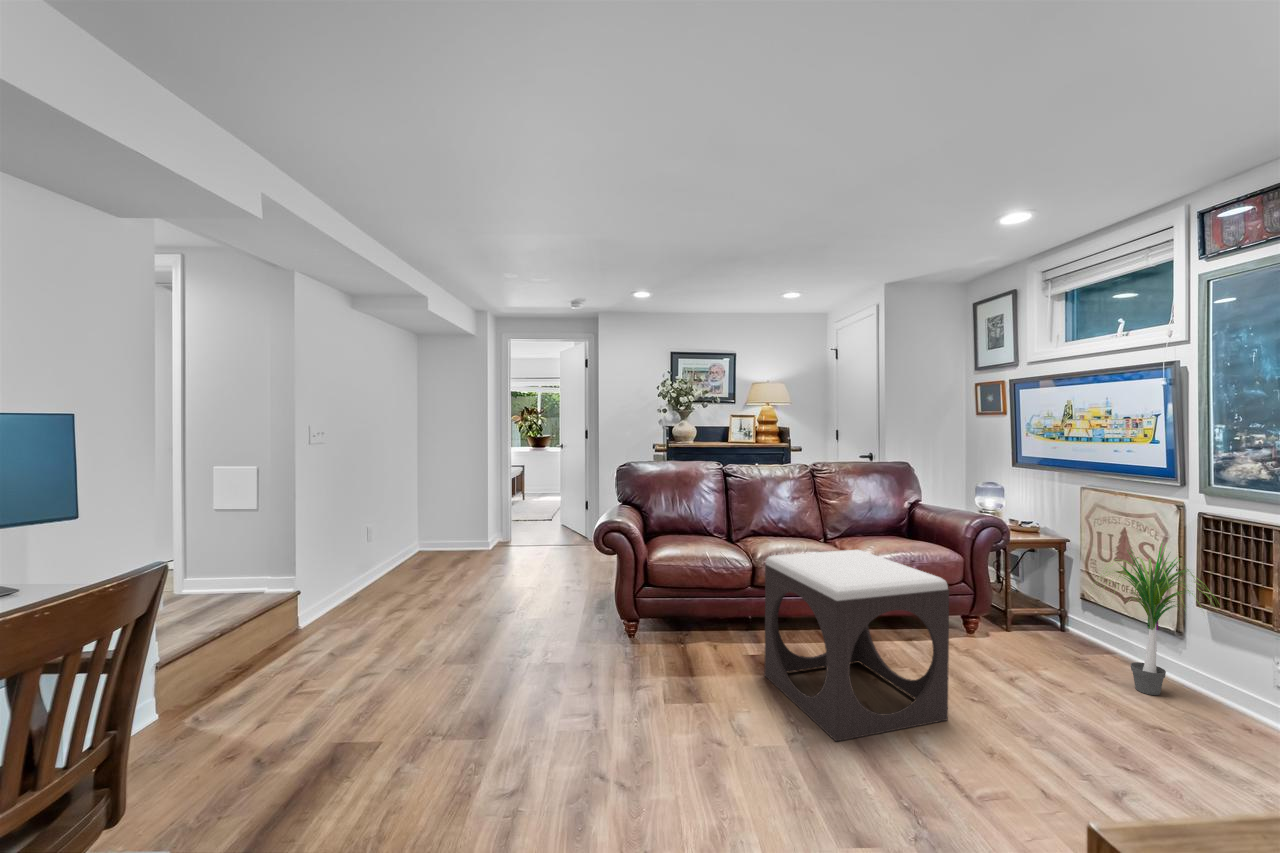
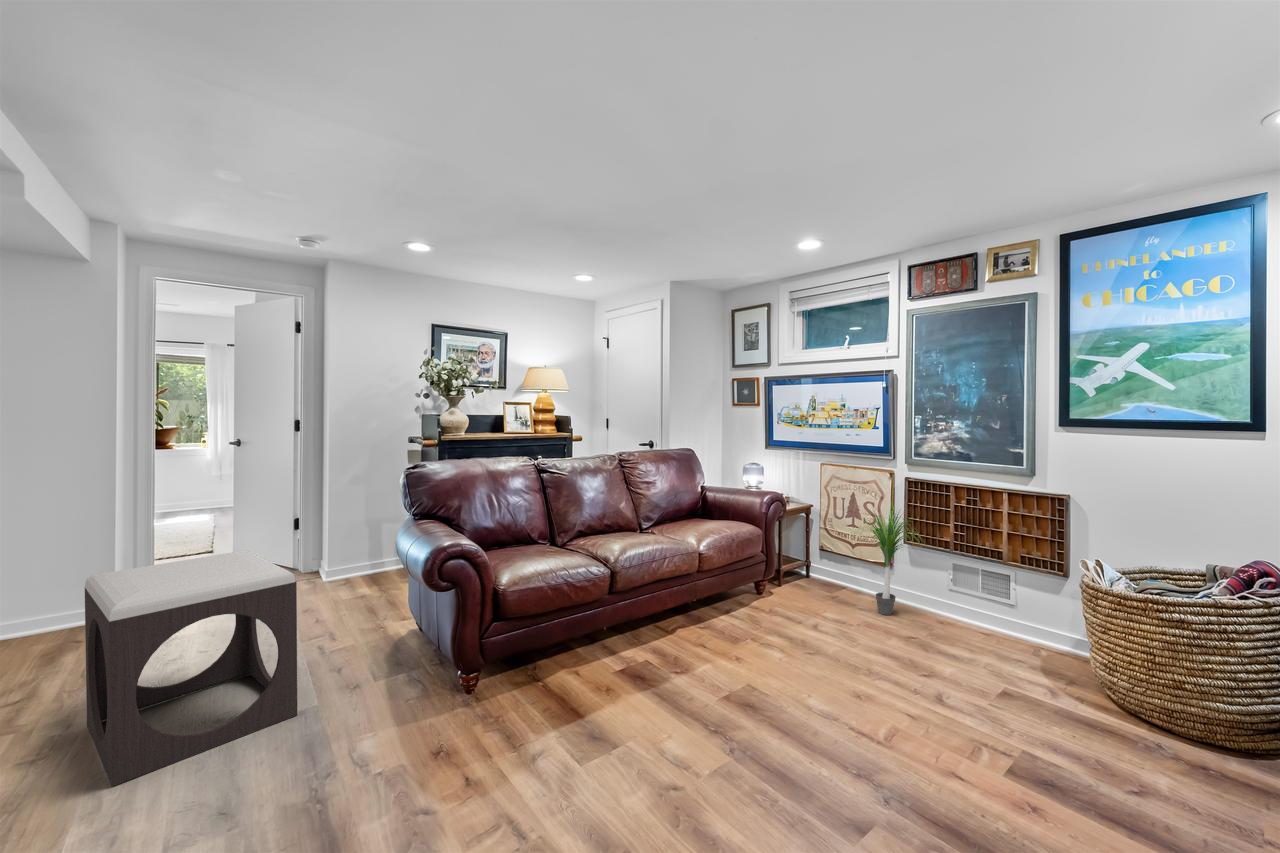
footstool: present [764,550,949,741] -> present [85,550,297,786]

